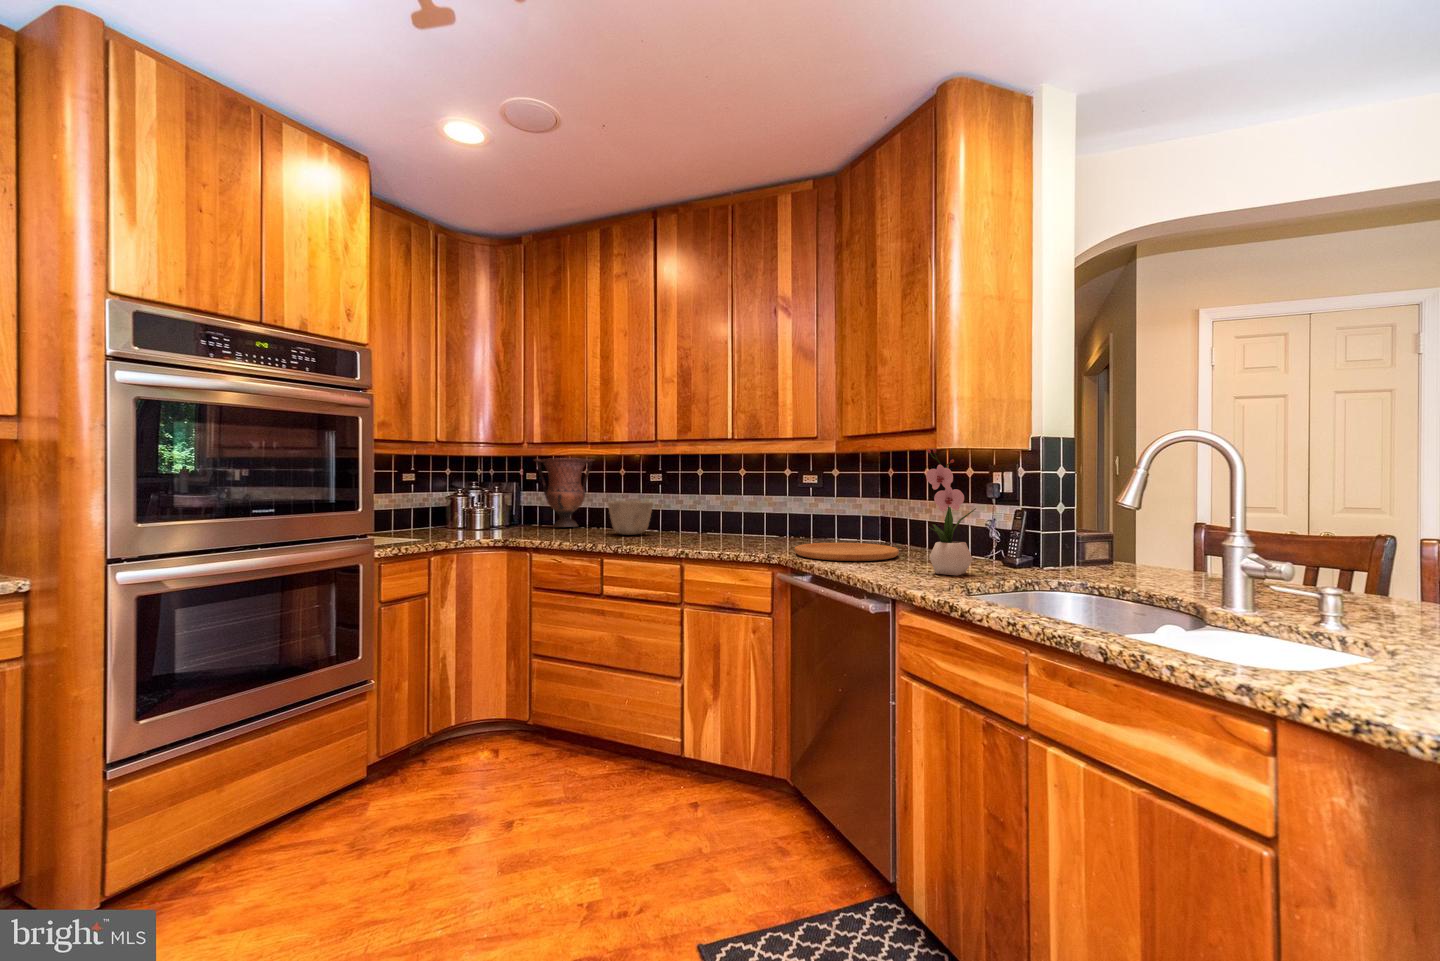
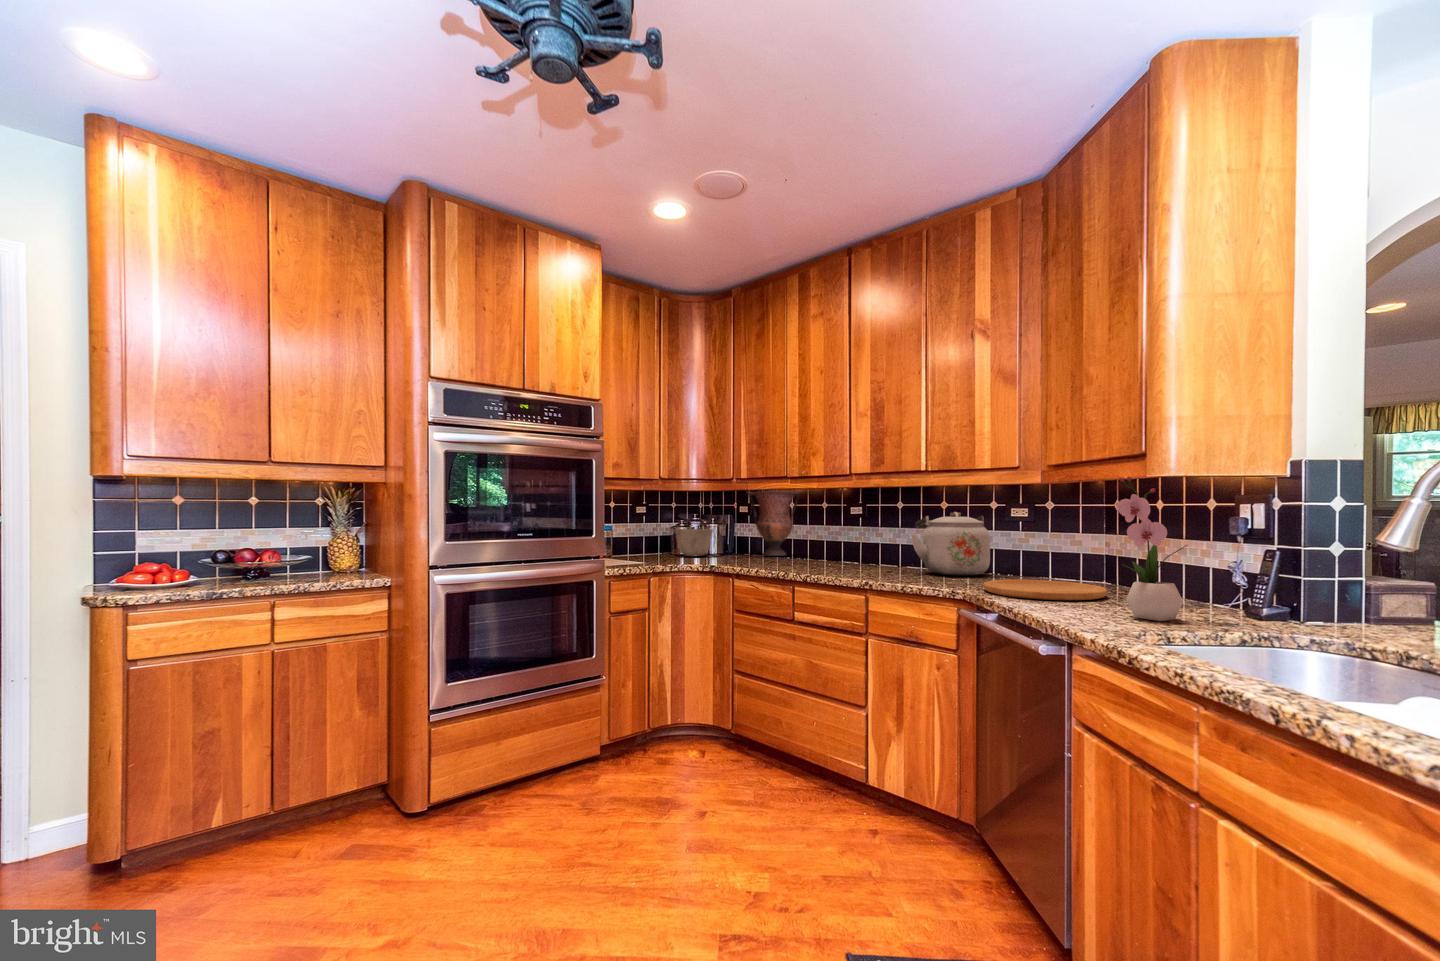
kettle: none [717,480,788,541] -> present [911,512,990,576]
ceramic bowl: present [608,501,653,535] -> present [675,528,713,557]

